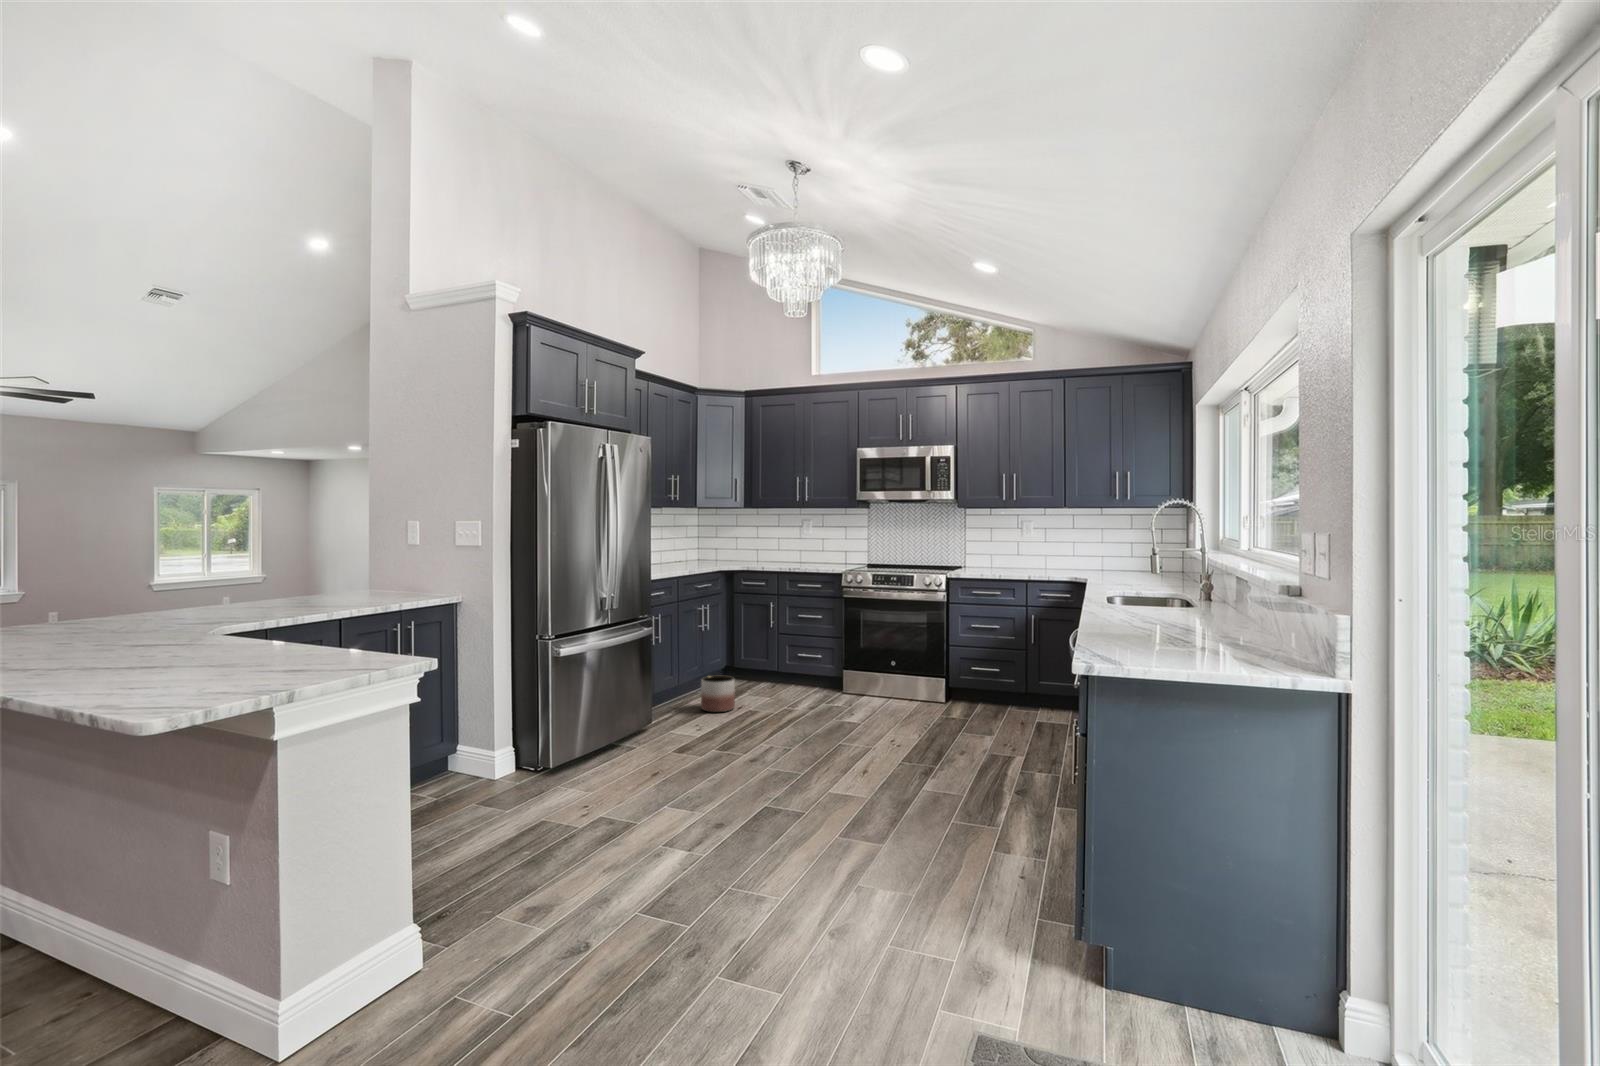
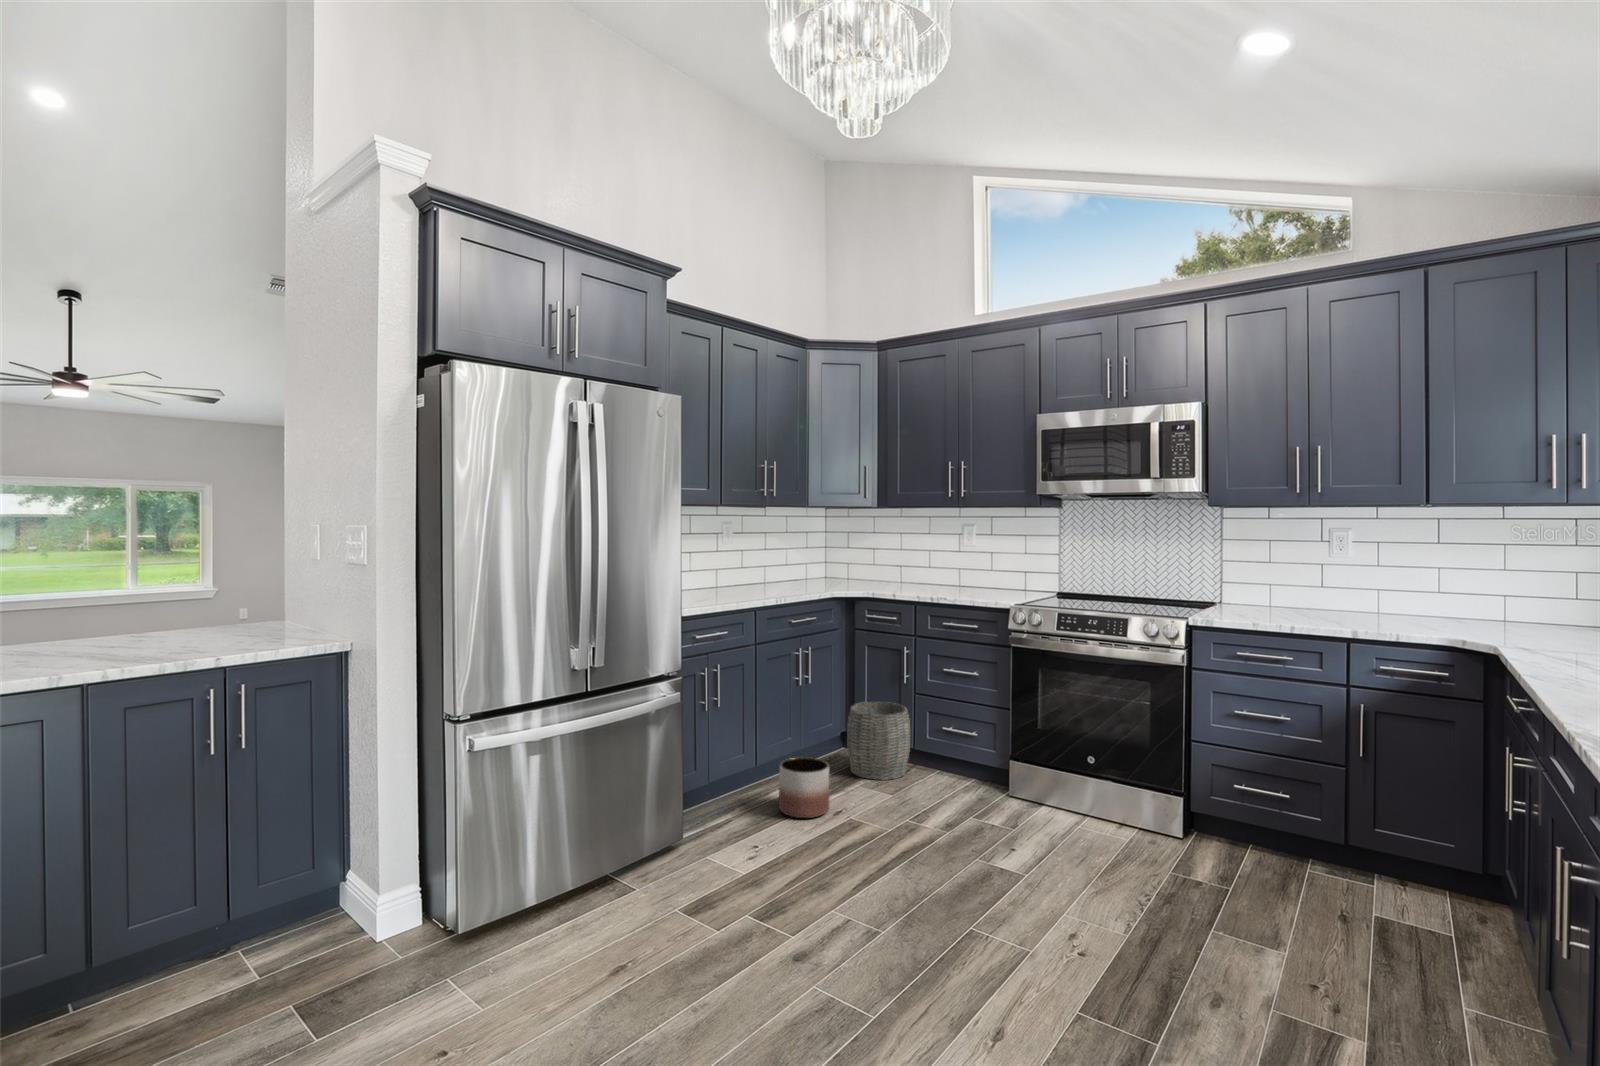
woven basket: none [734,643,777,692] -> present [847,702,910,780]

